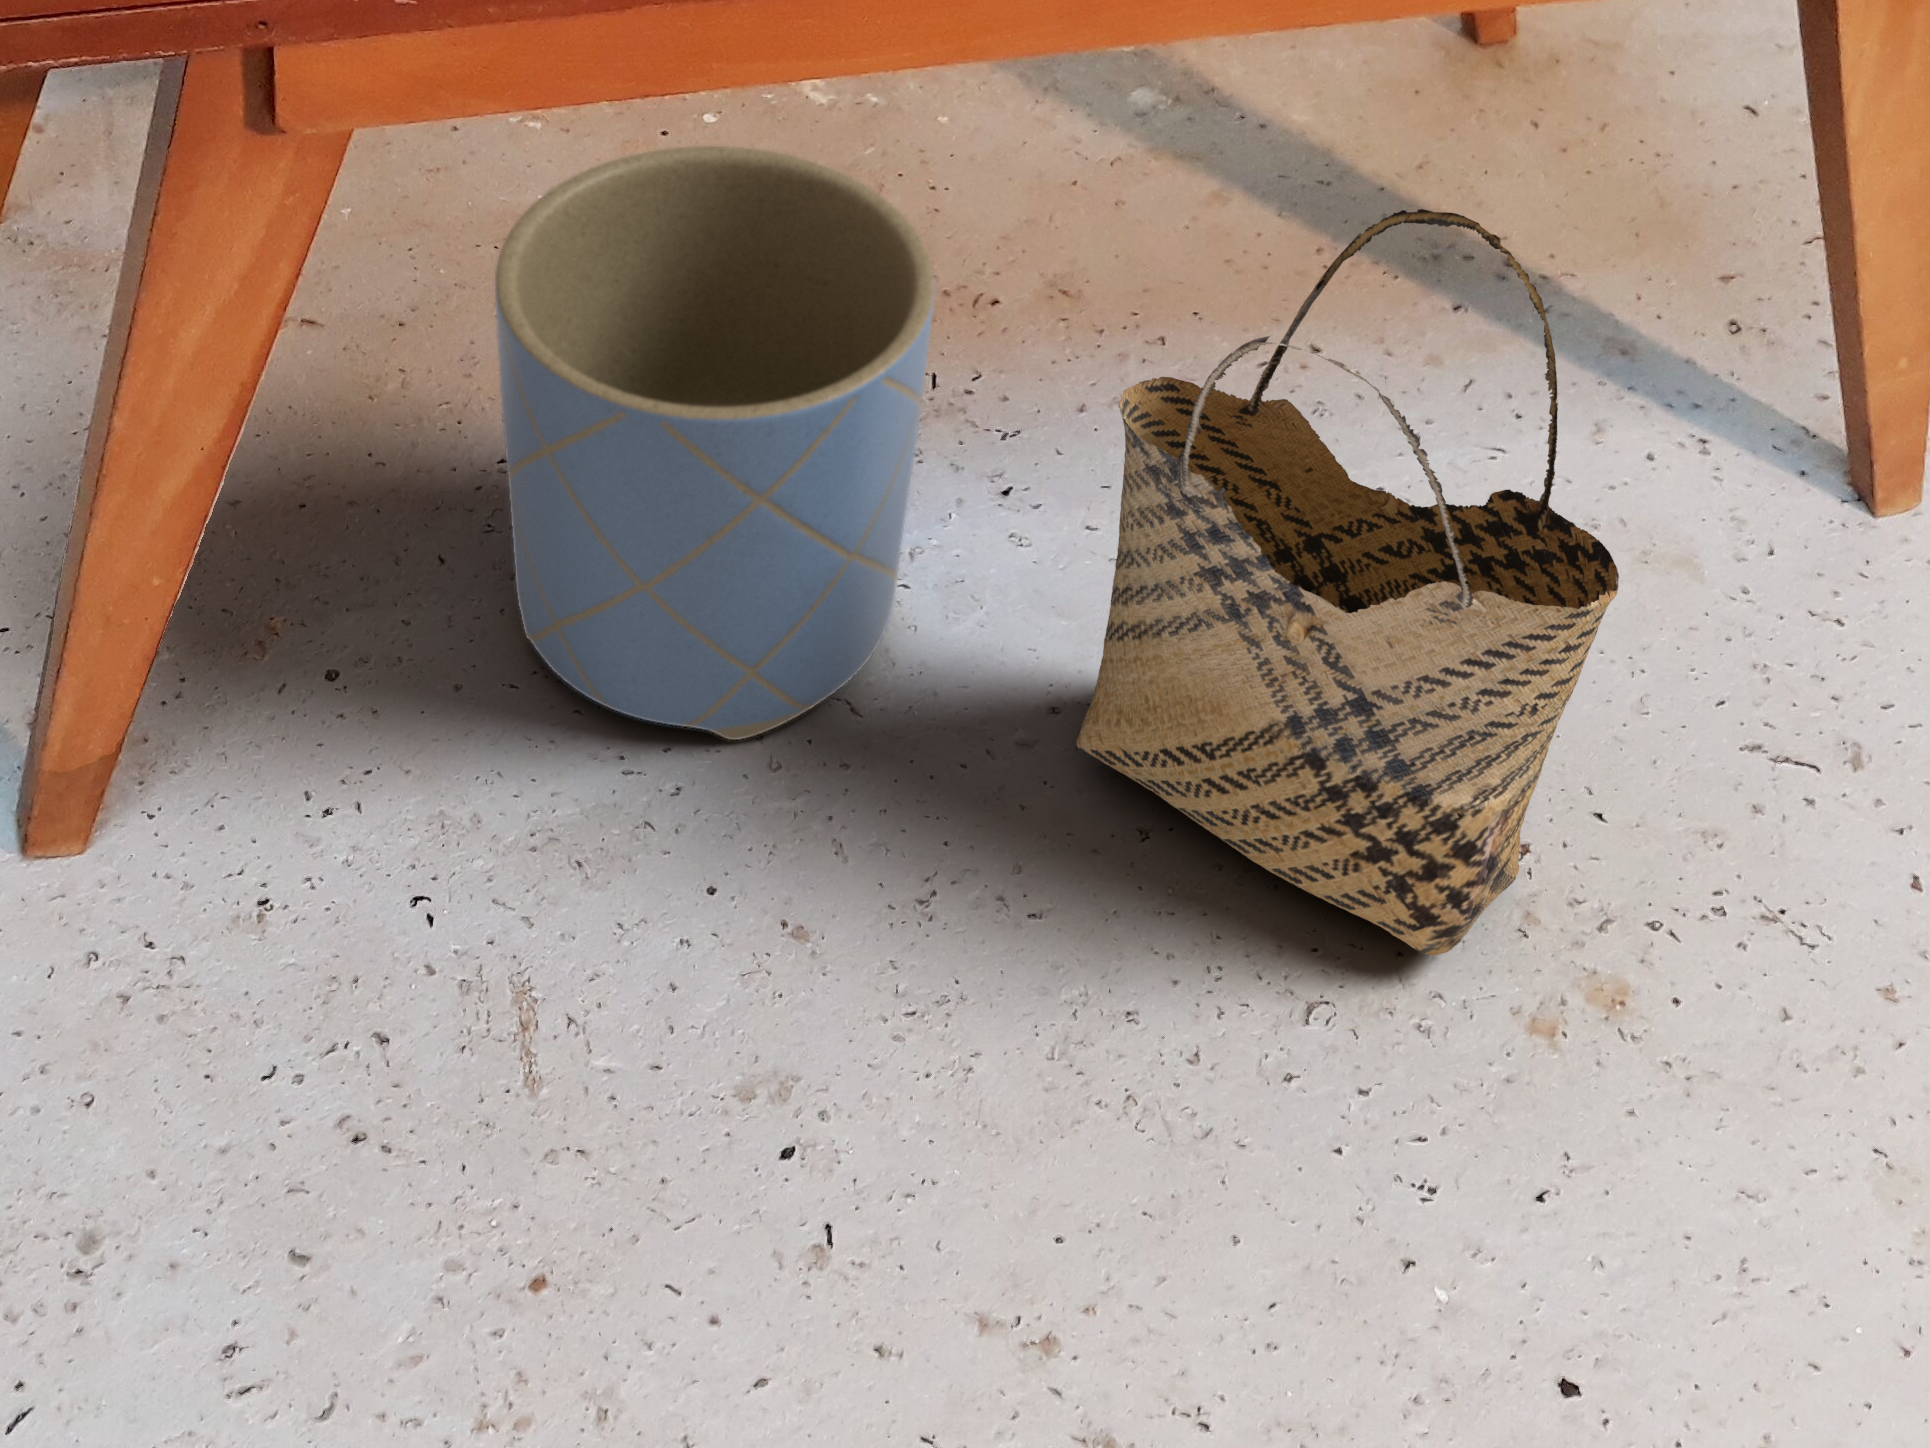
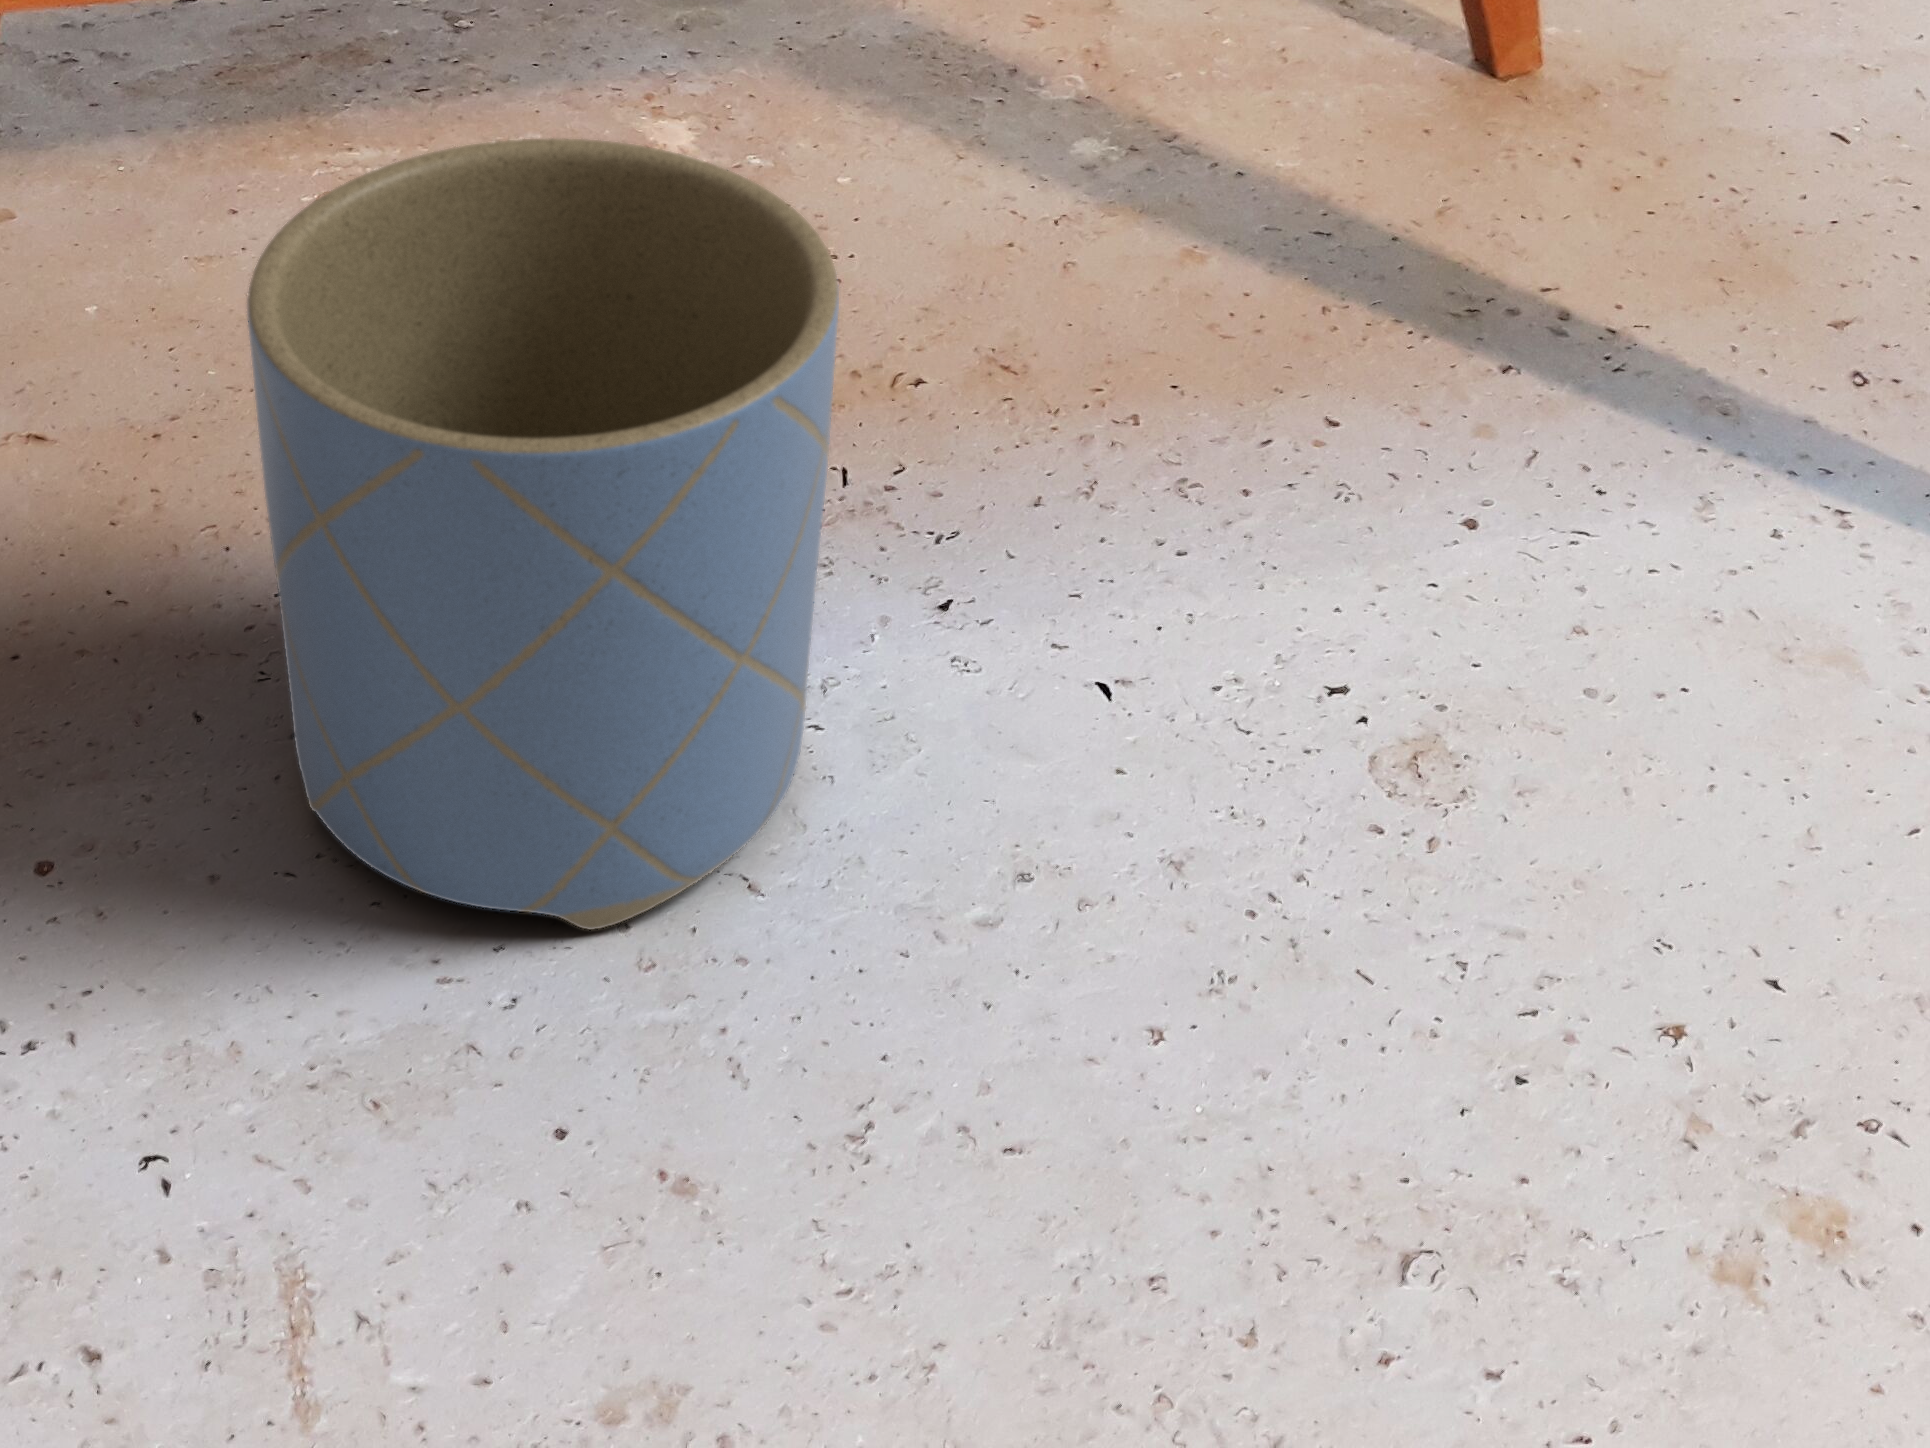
woven basket: present [1076,209,1619,955] -> none [1058,125,1805,1176]

